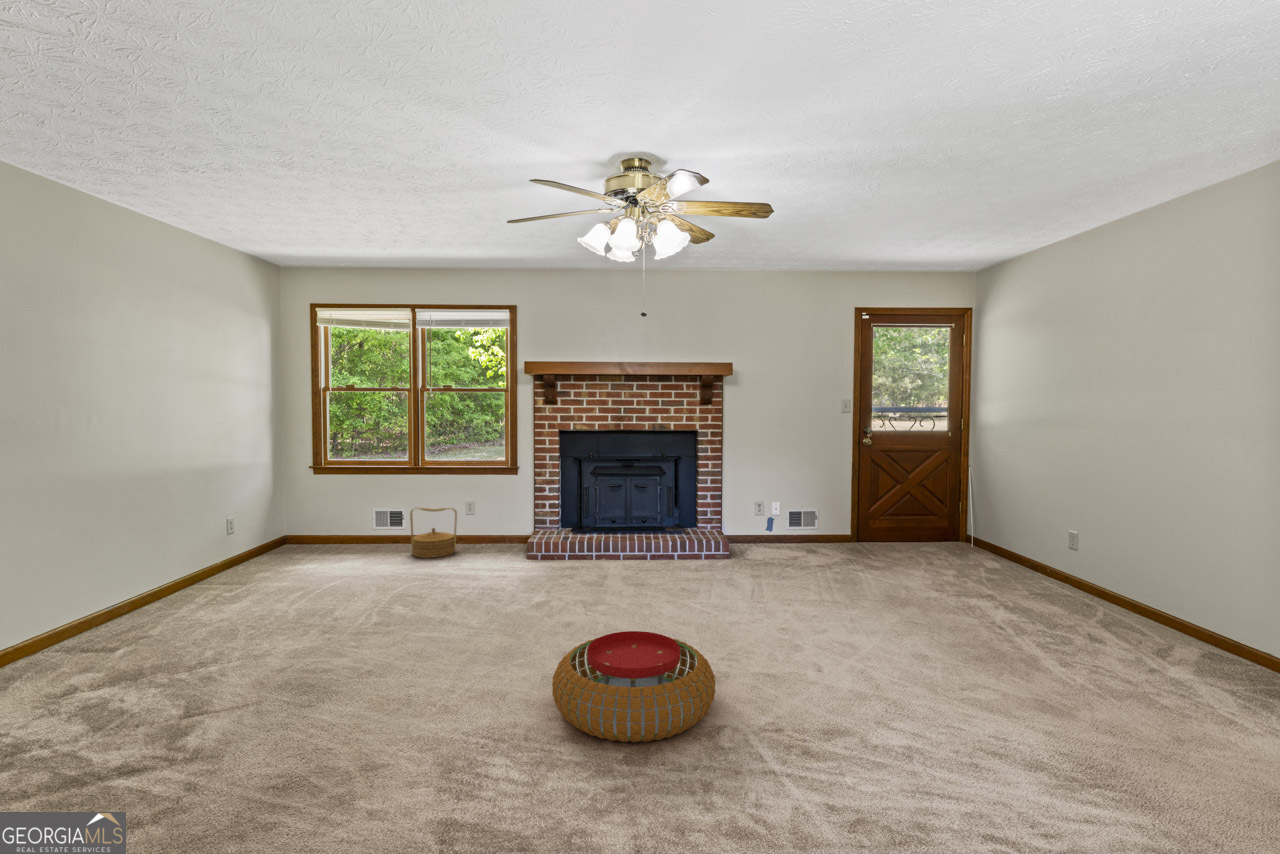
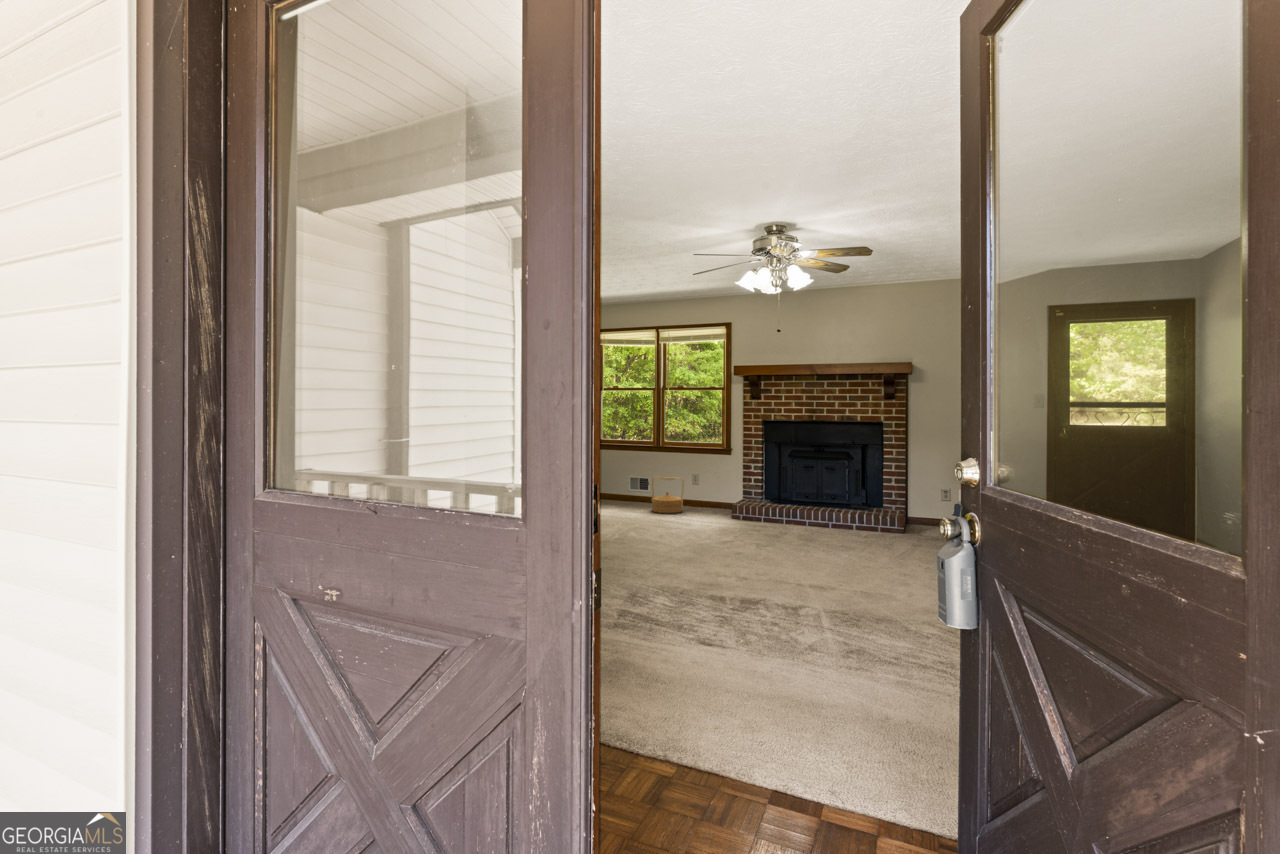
pouf: present [552,631,715,743] -> none [697,545,807,604]

